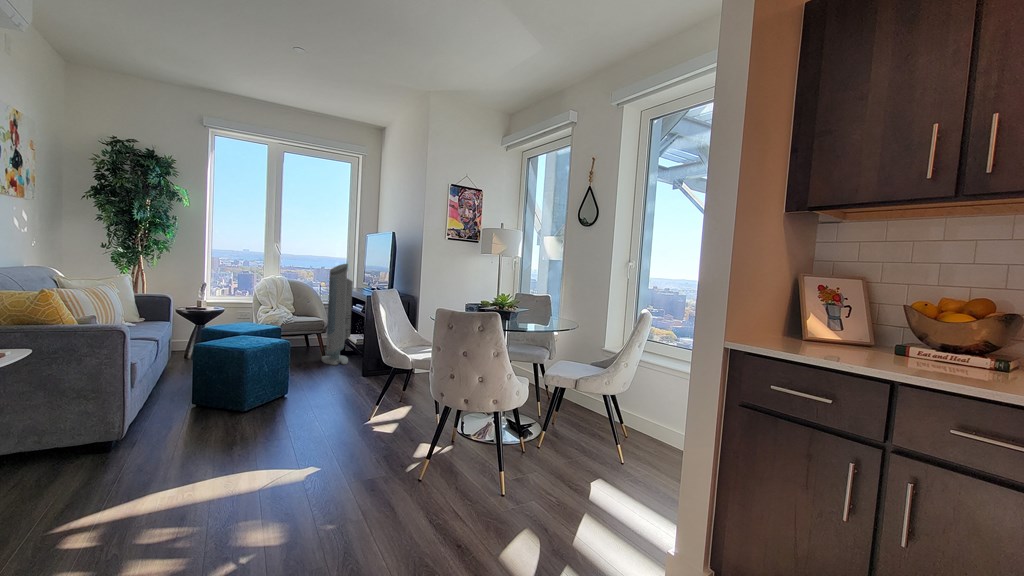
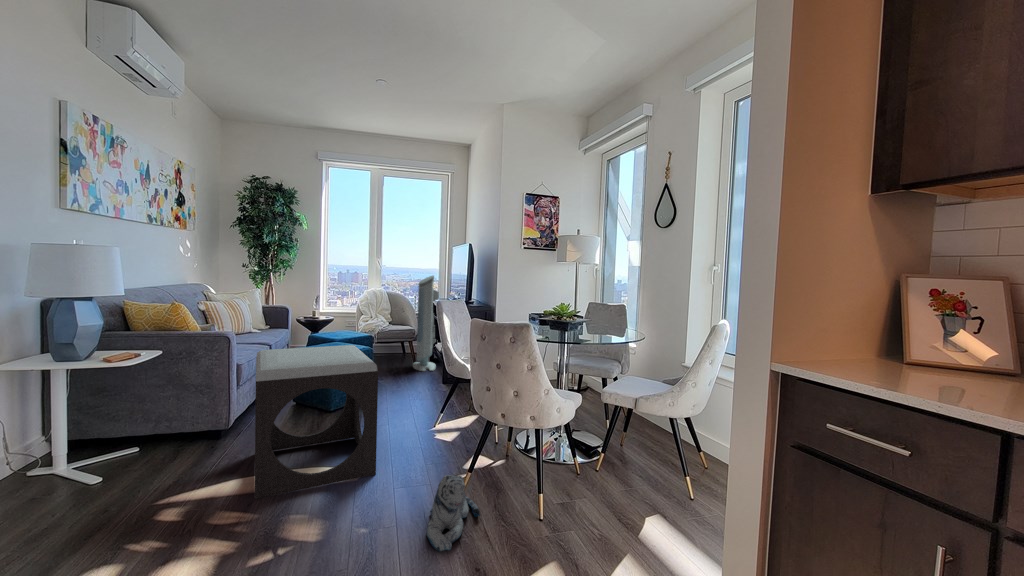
footstool: none [166,337,327,511] -> present [255,345,378,499]
plush toy: none [396,462,448,538] -> present [426,475,480,552]

